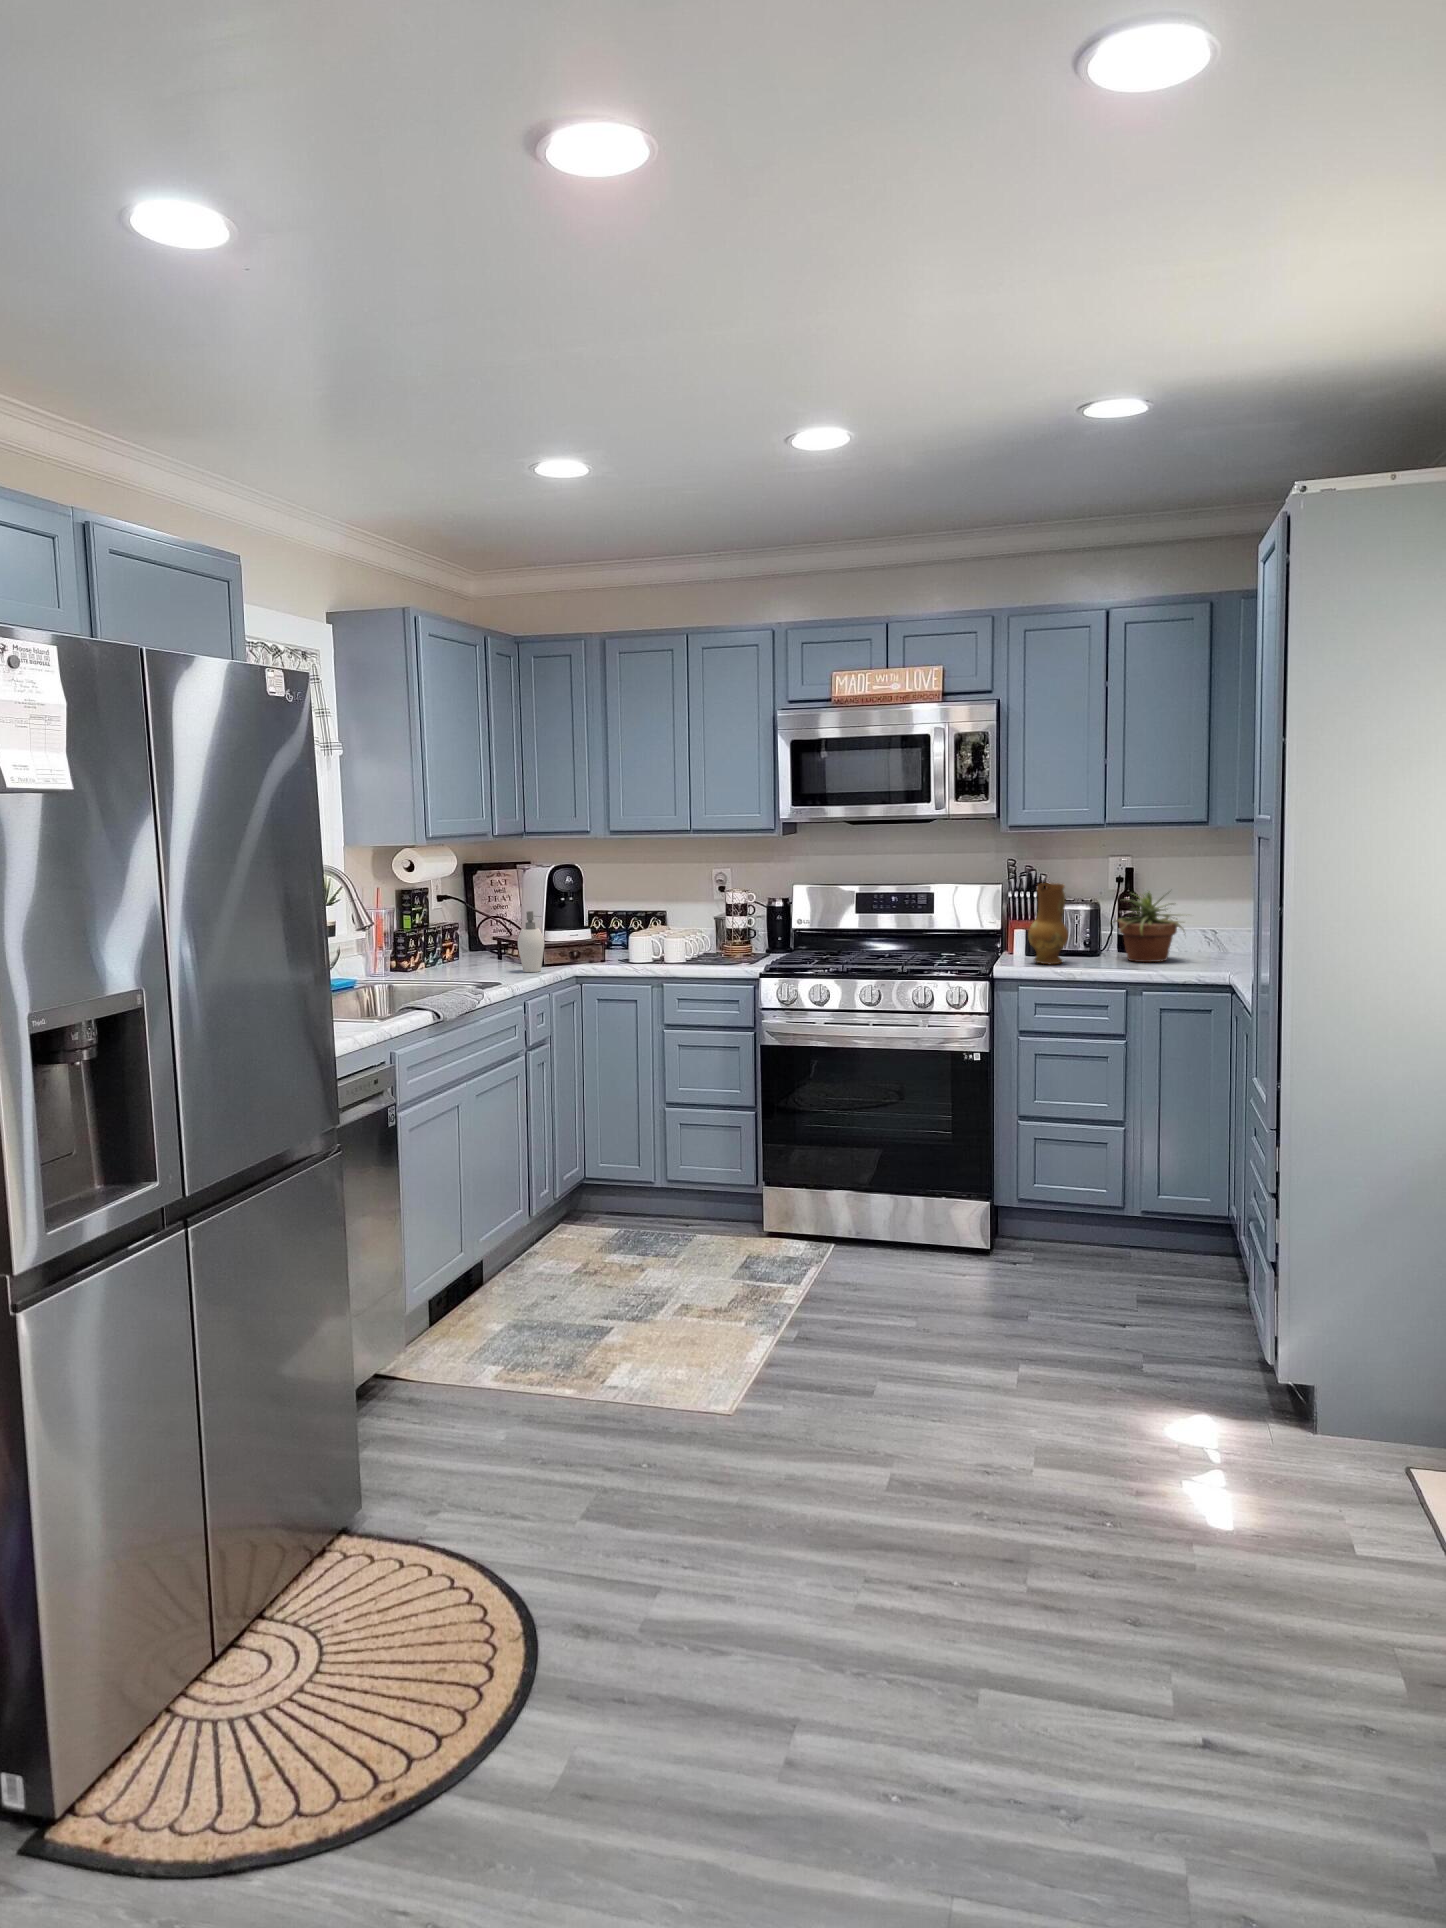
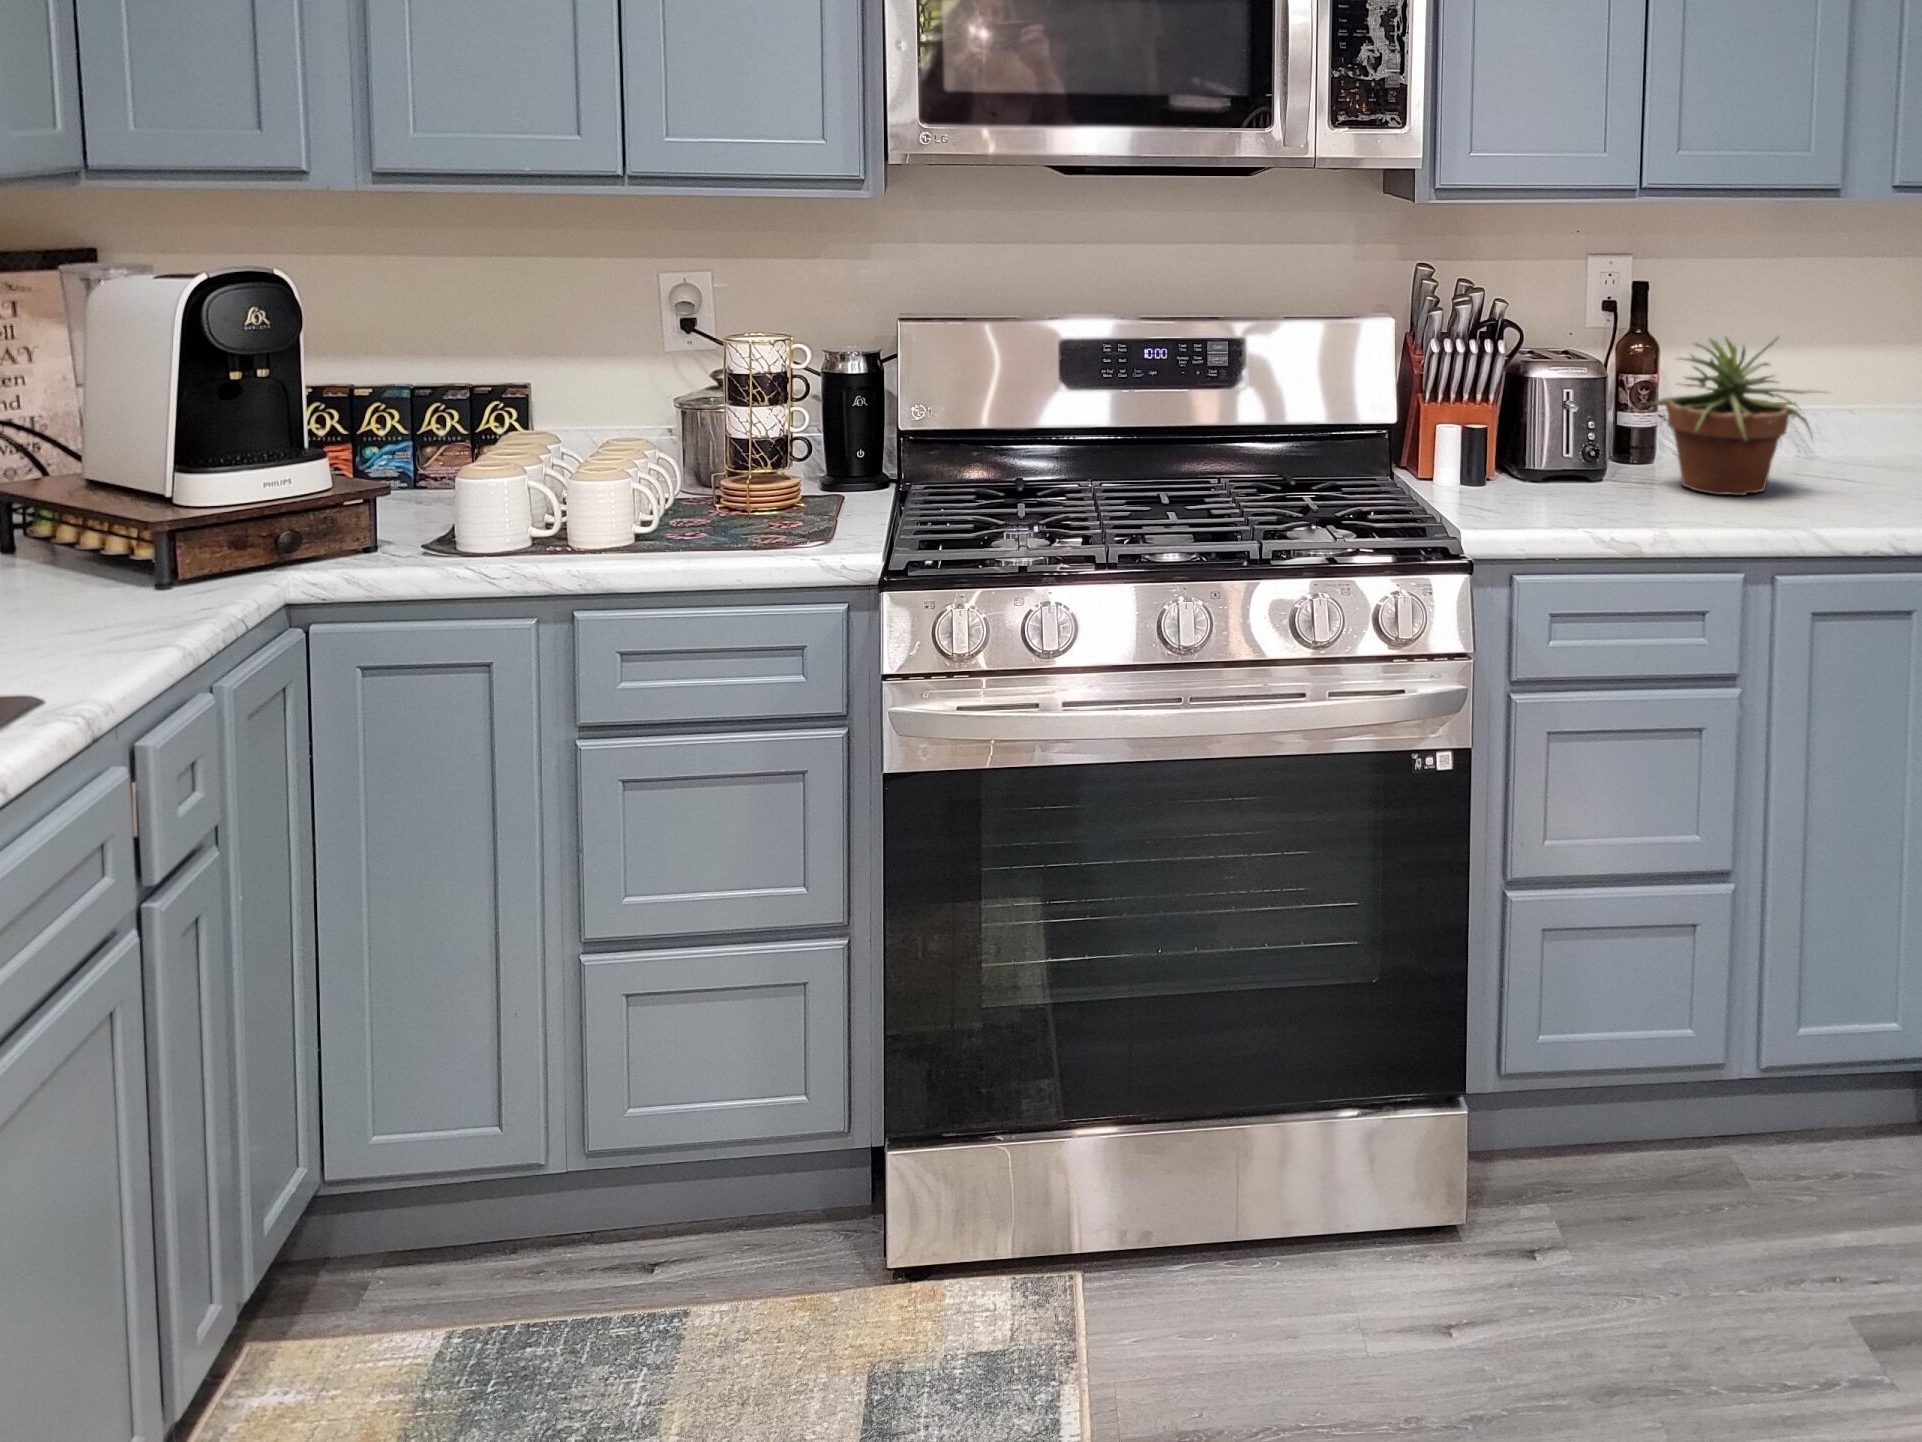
ceramic jug: present [1028,883,1068,964] -> none [1504,323,1594,513]
soap dispenser: present [518,911,544,972] -> none [72,425,173,621]

